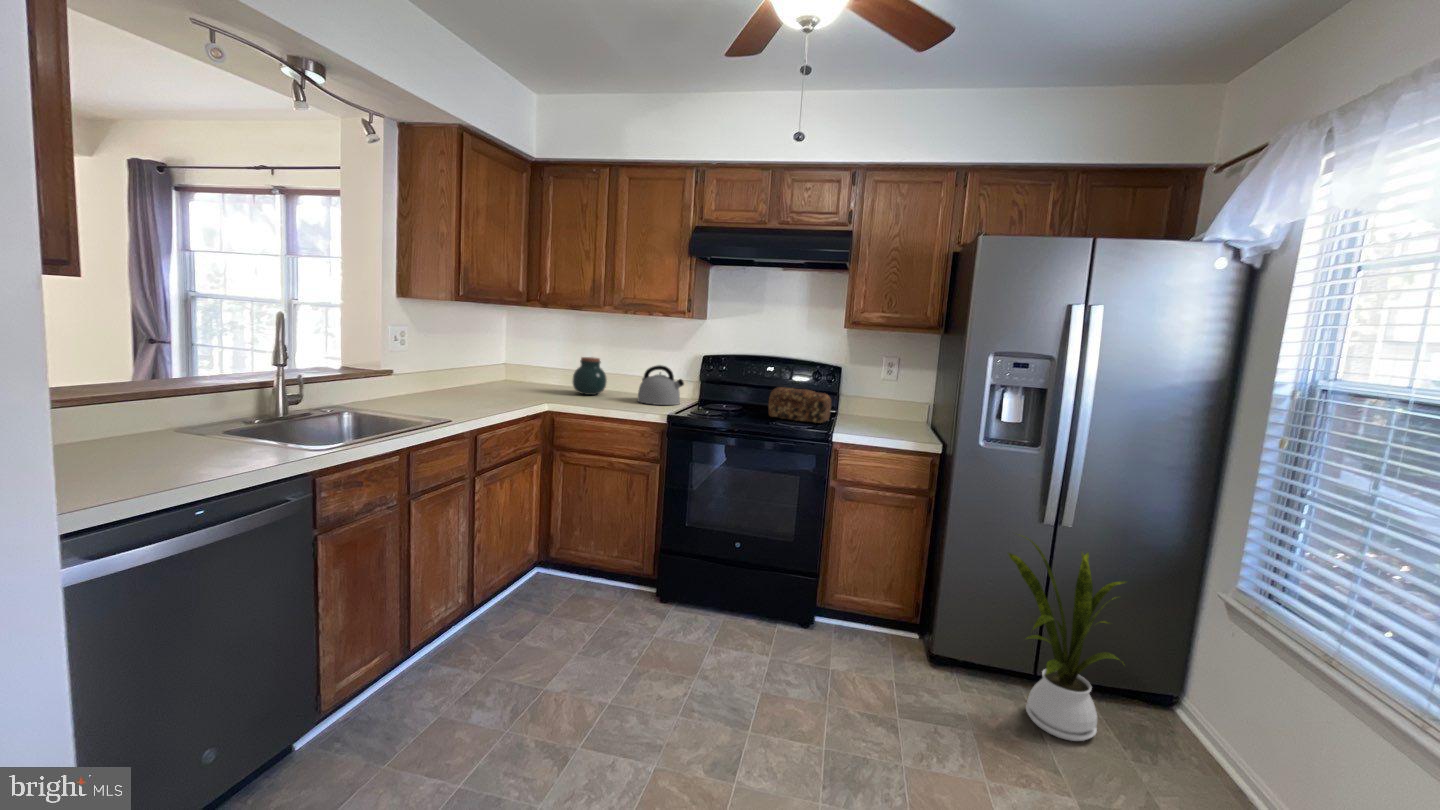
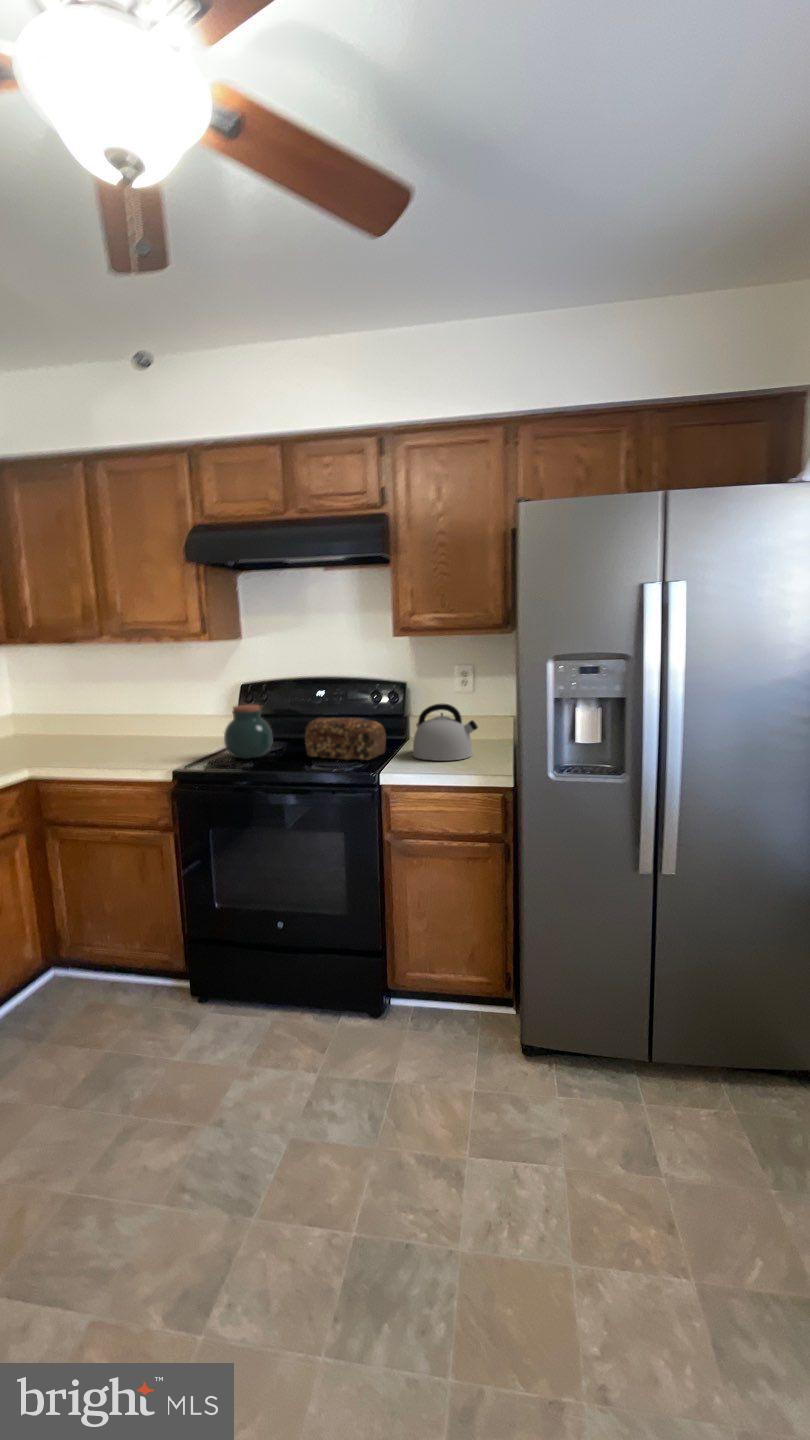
jar: present [572,357,607,395] -> present [224,705,272,759]
kettle: present [637,365,684,405] -> present [413,704,478,761]
house plant: present [1008,537,1126,741] -> none [586,896,754,1163]

